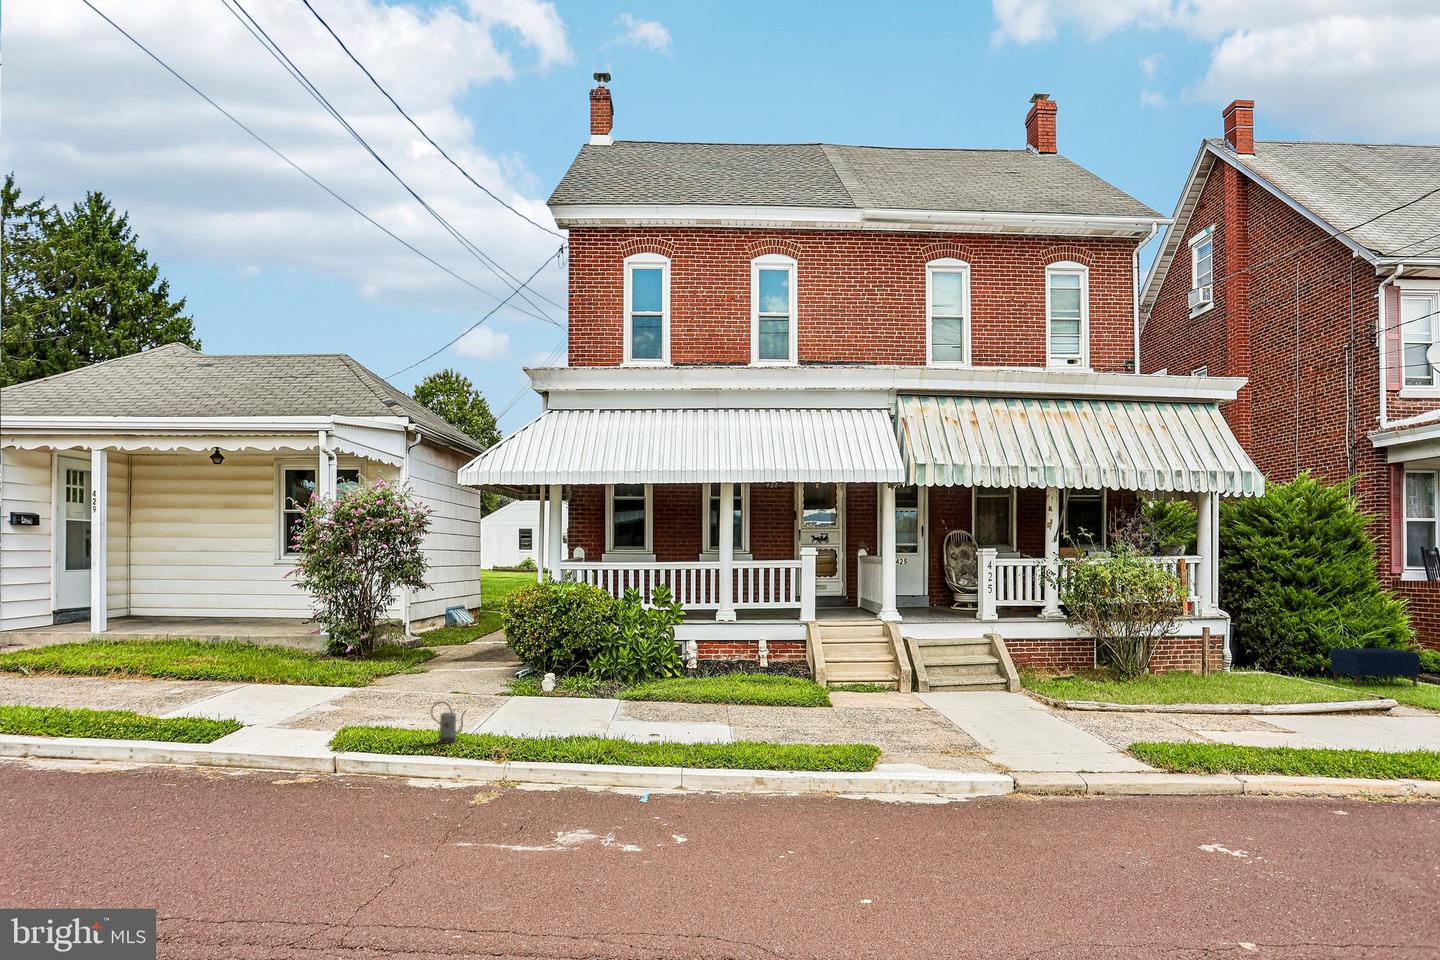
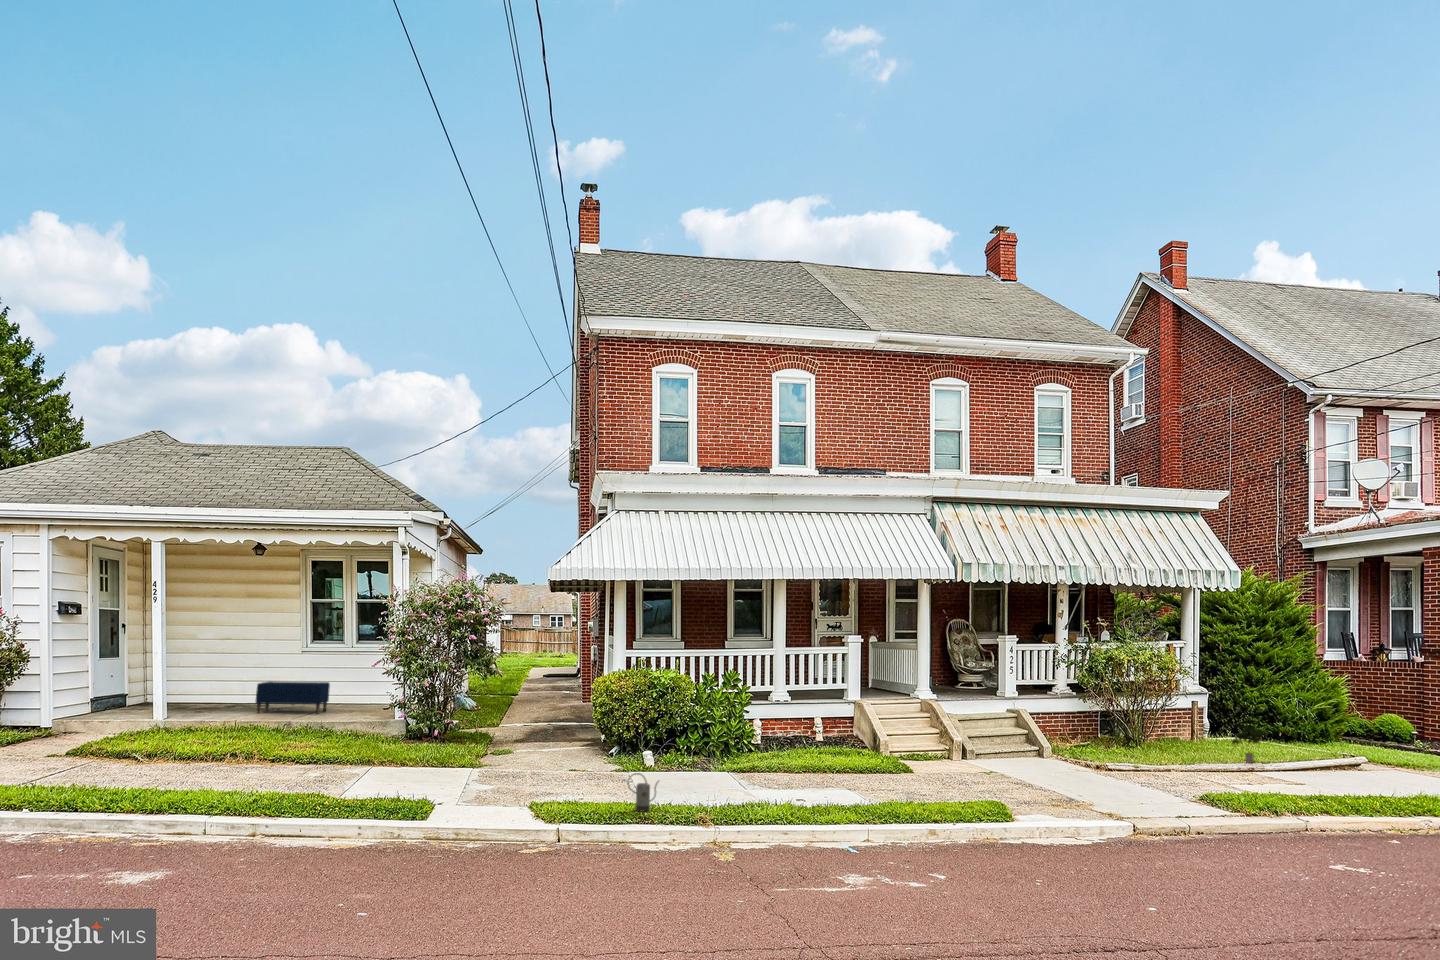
bench: present [1331,648,1420,687] -> present [256,681,330,714]
potted plant: none [1229,658,1270,702] -> present [1232,726,1266,763]

